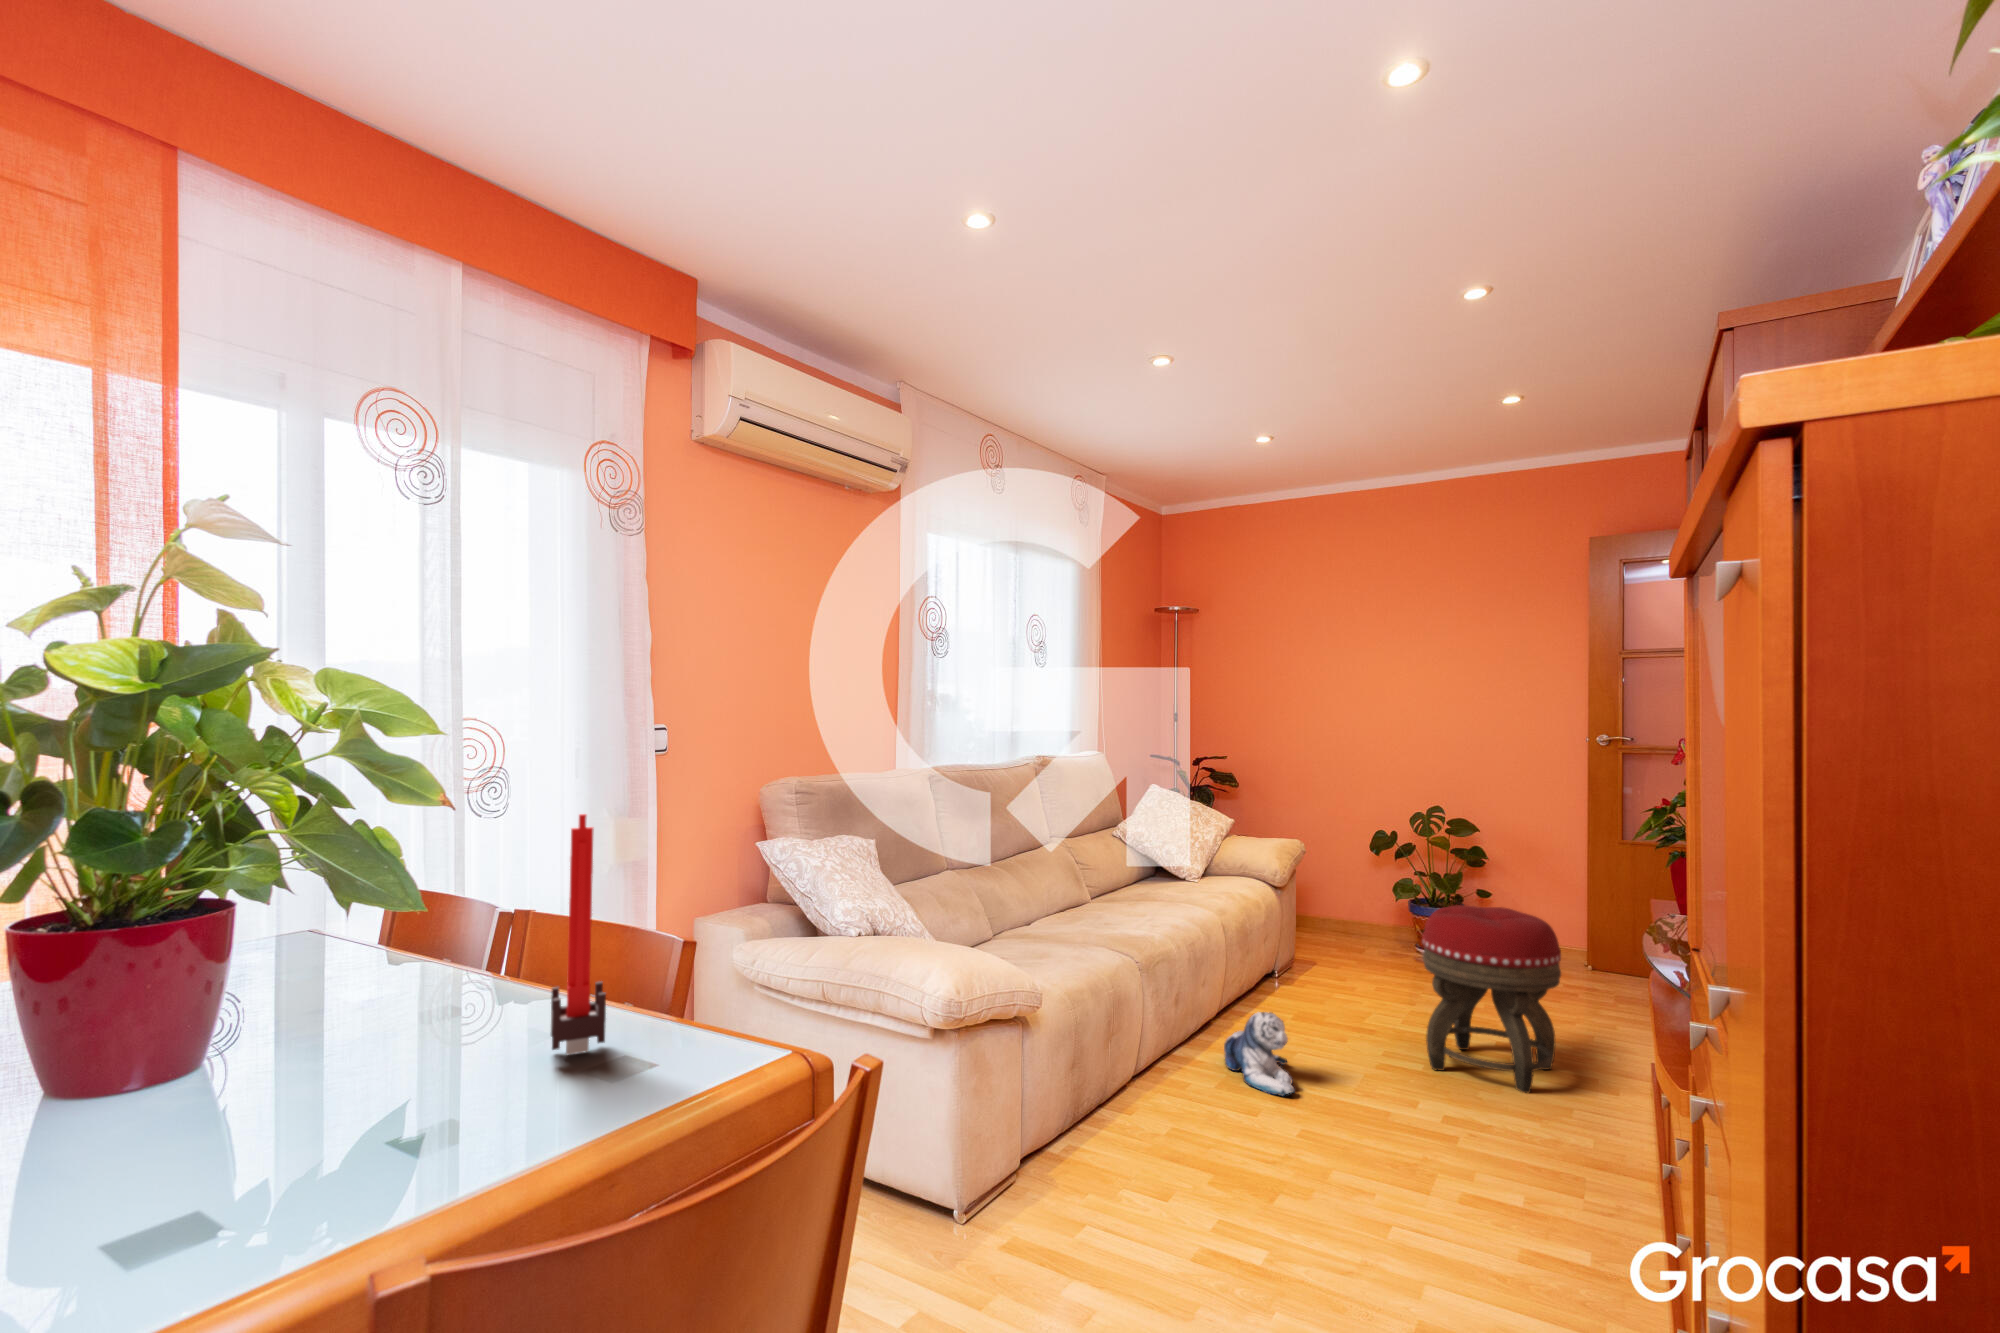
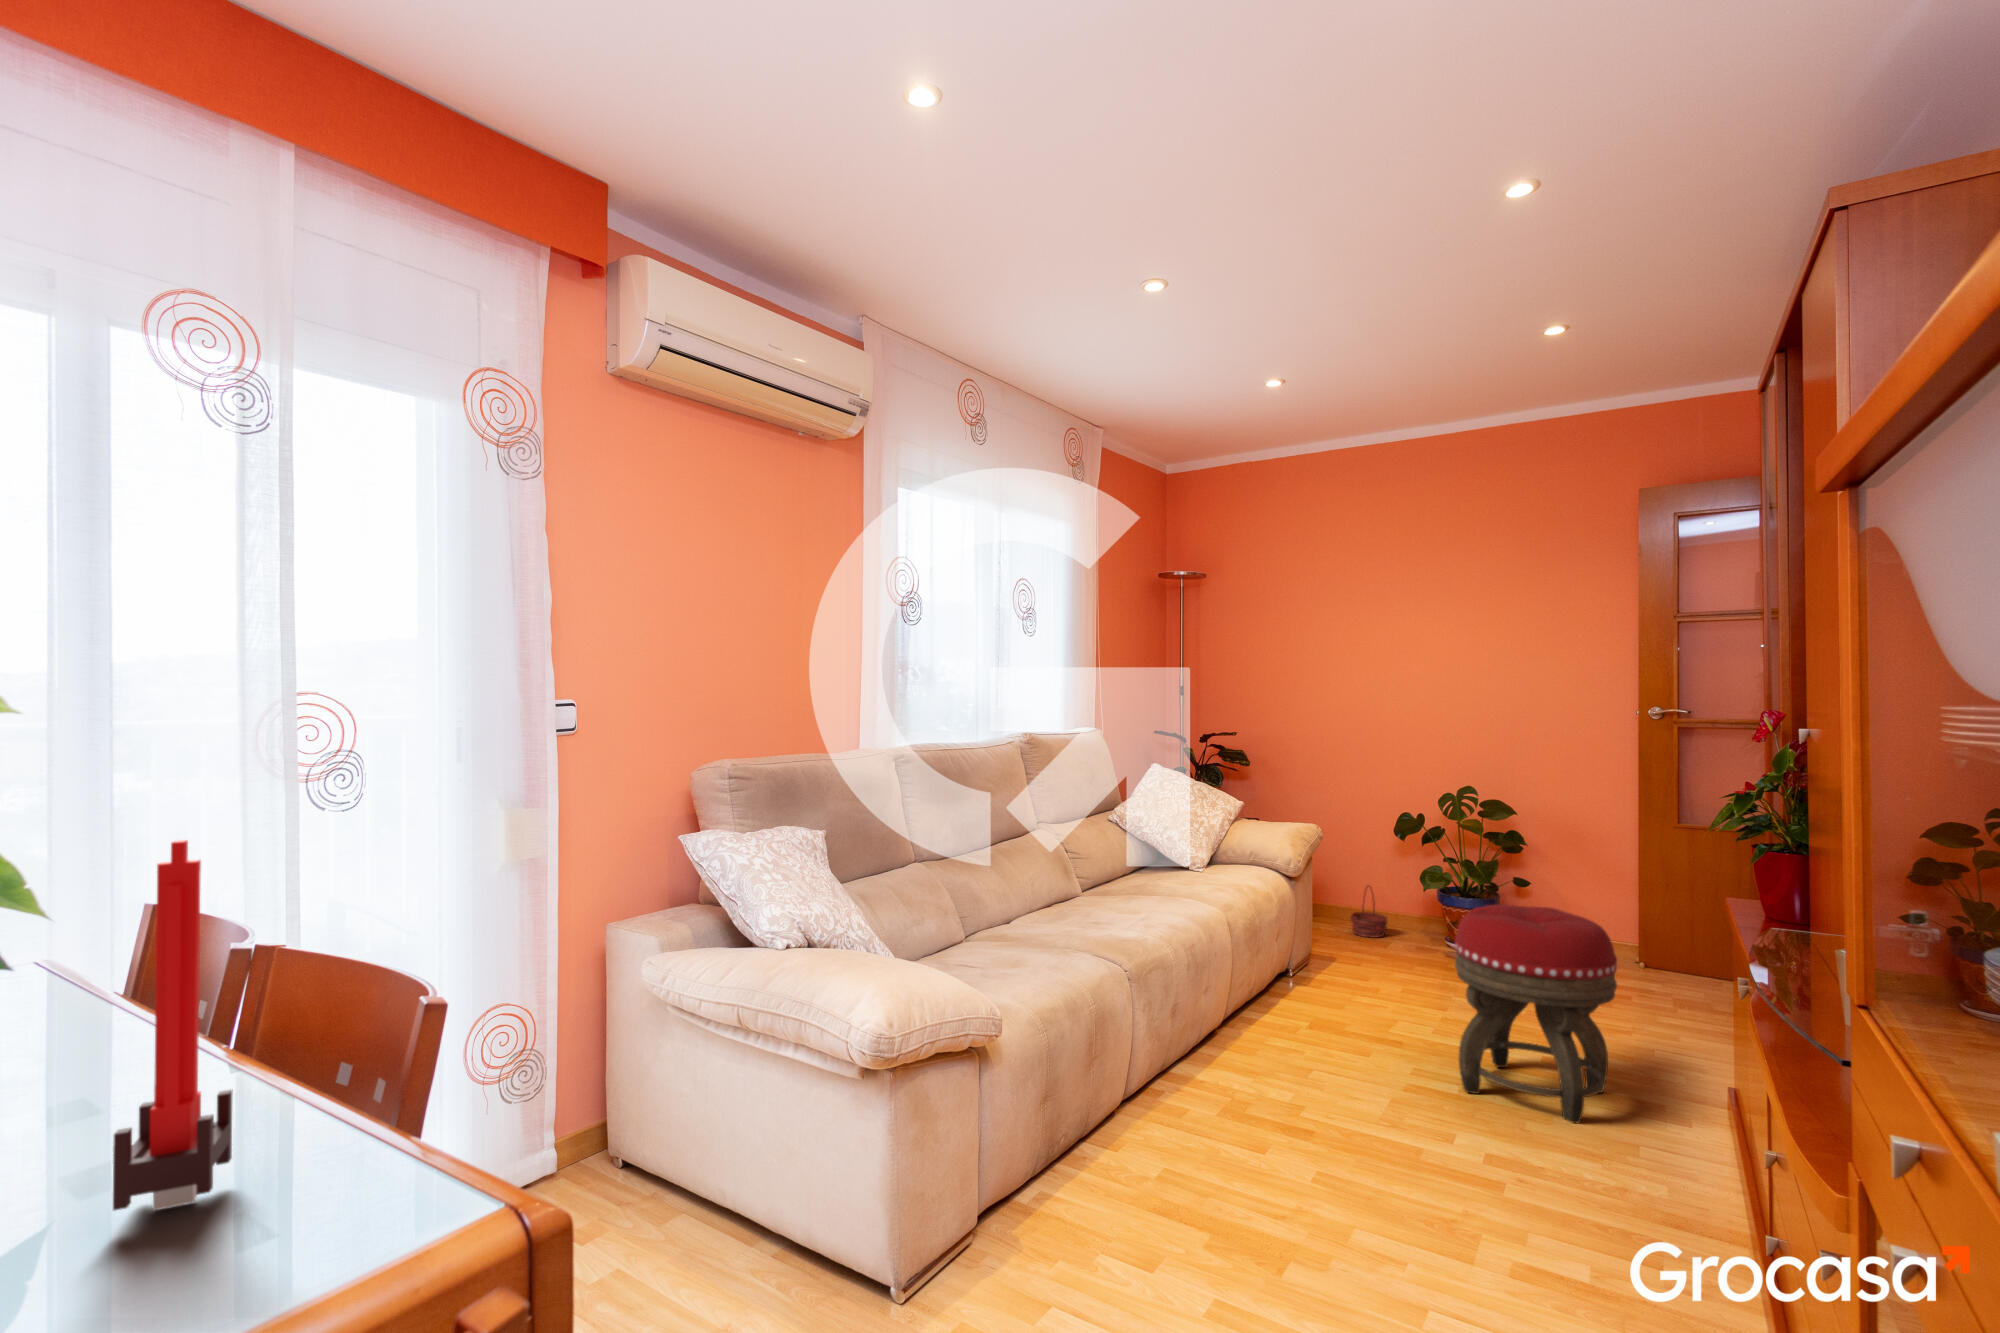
basket: none [1330,896,1365,944] -> present [1350,886,1388,937]
plush toy: present [1224,1012,1294,1096] -> none [1227,1027,1306,1126]

